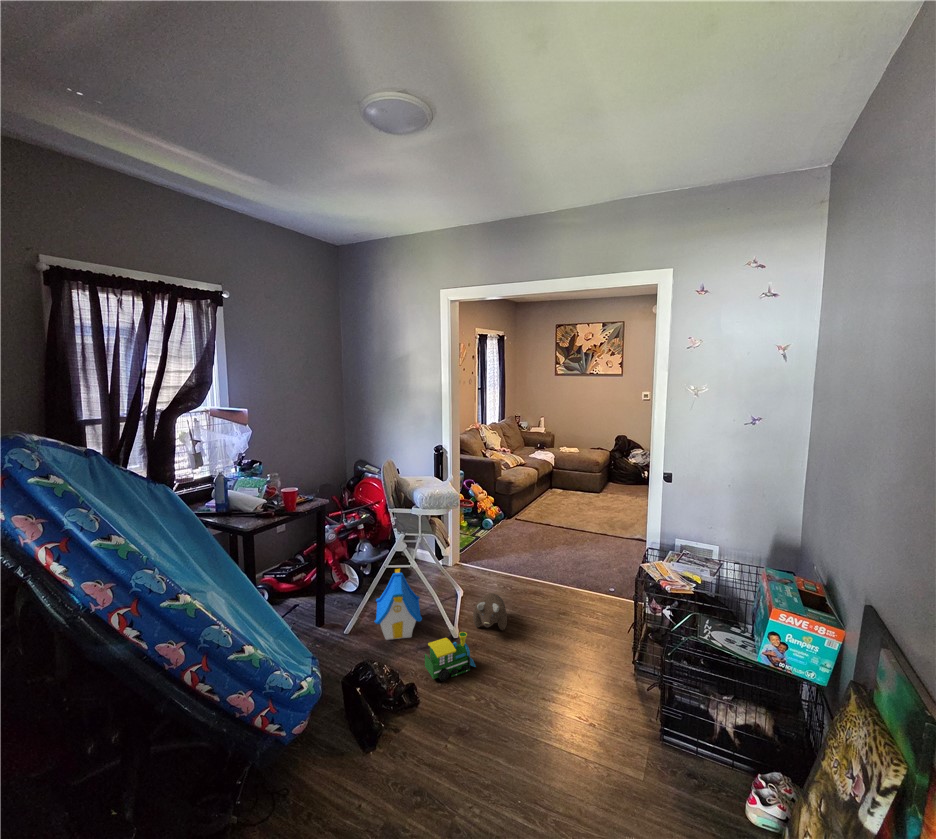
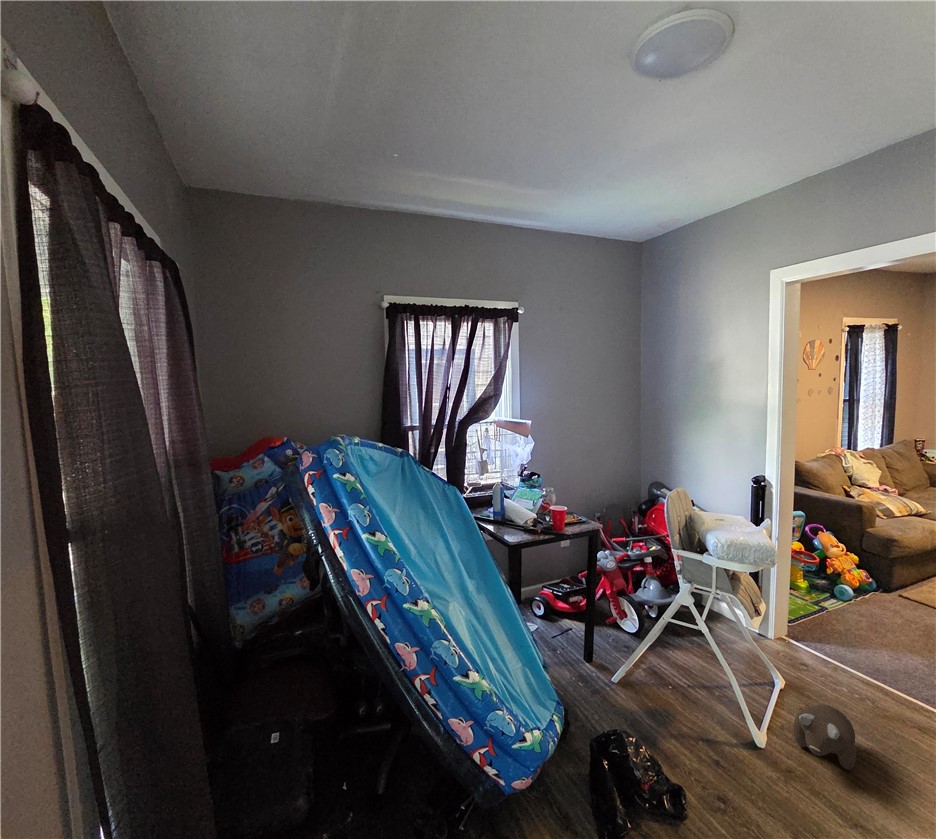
toy house: present [374,569,422,640] -> none [647,624,713,719]
toy train: present [425,632,476,681] -> none [706,740,788,807]

